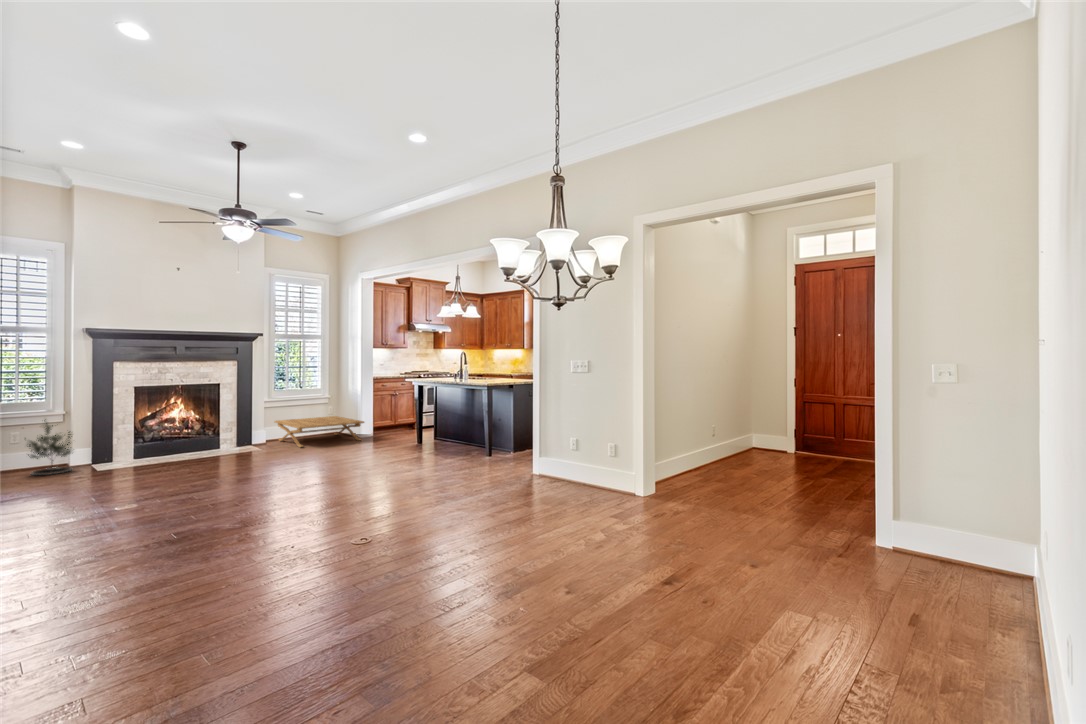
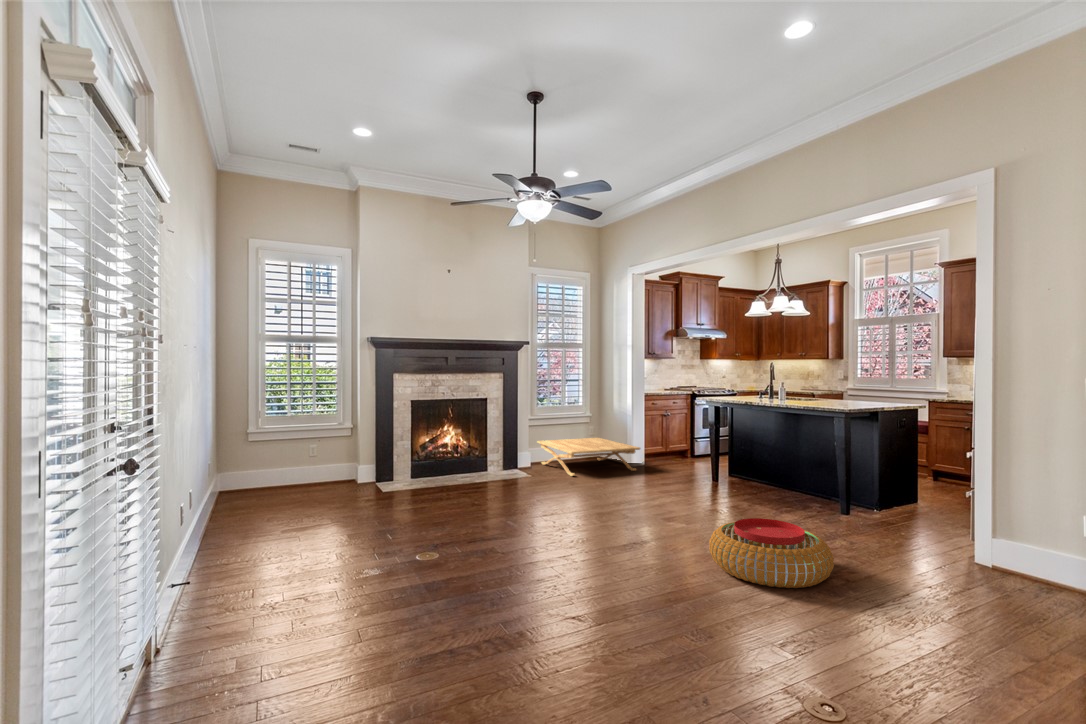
potted tree: present [25,419,72,475] -> none [317,431,361,492]
pouf: none [364,458,440,496] -> present [709,518,834,588]

